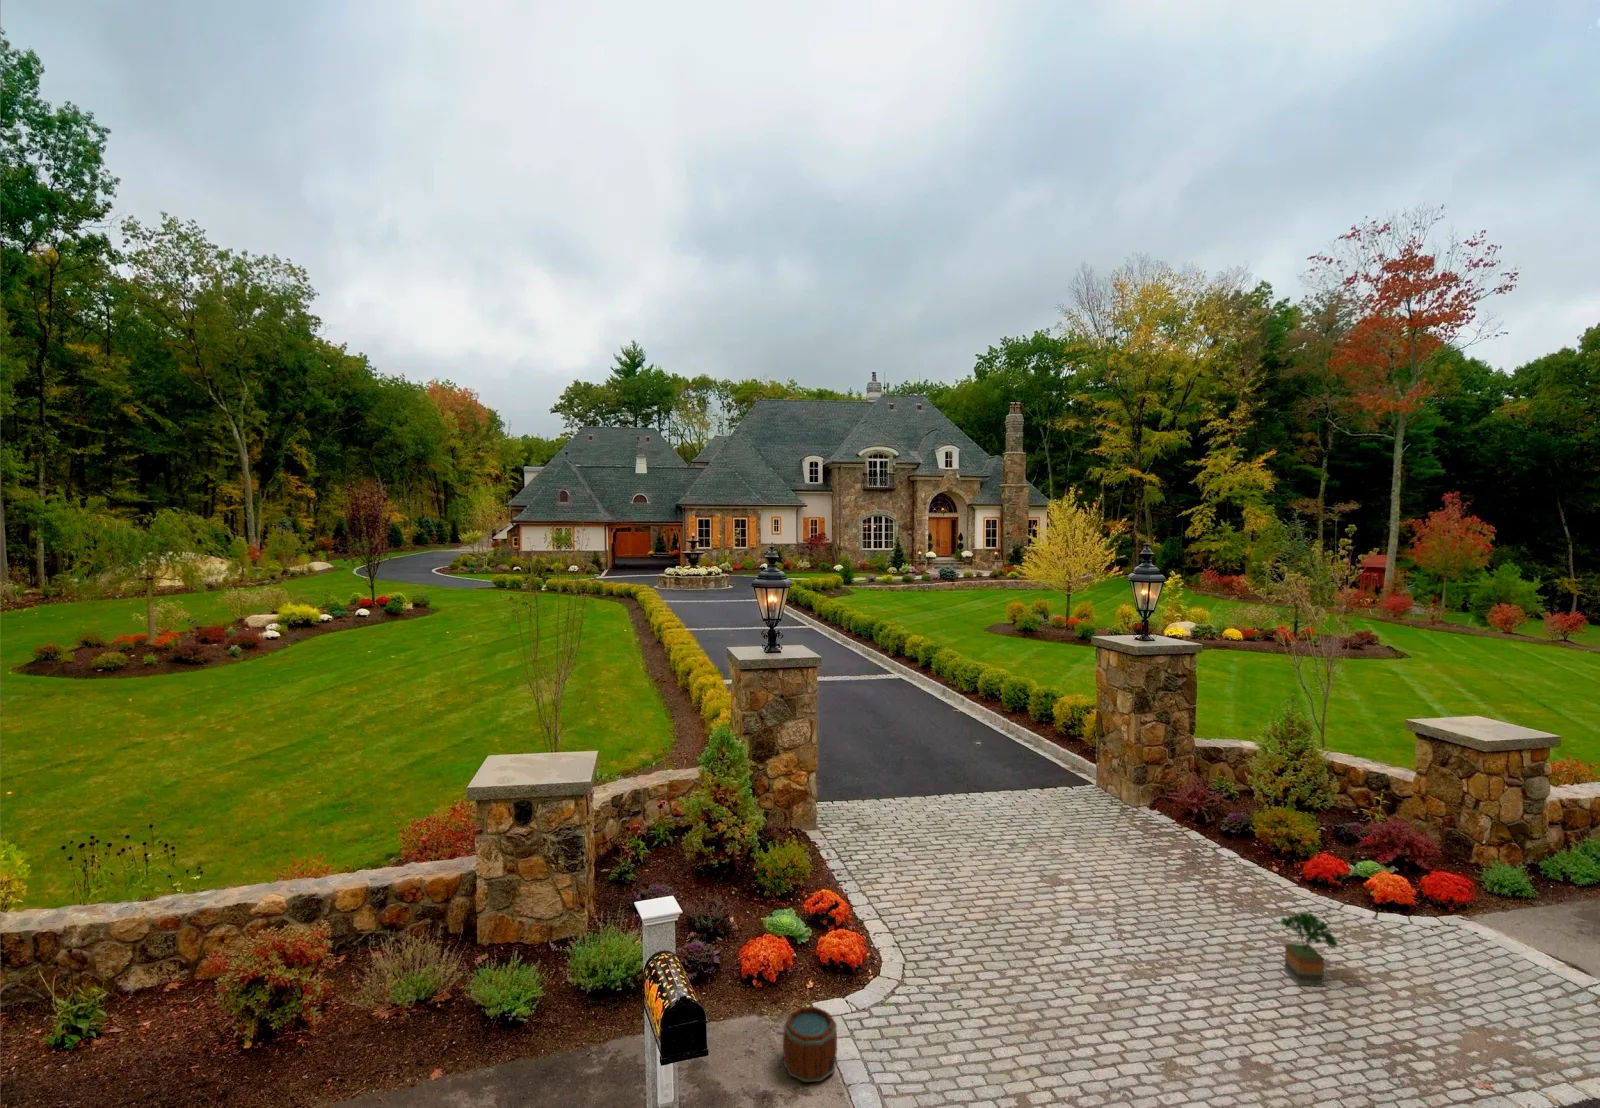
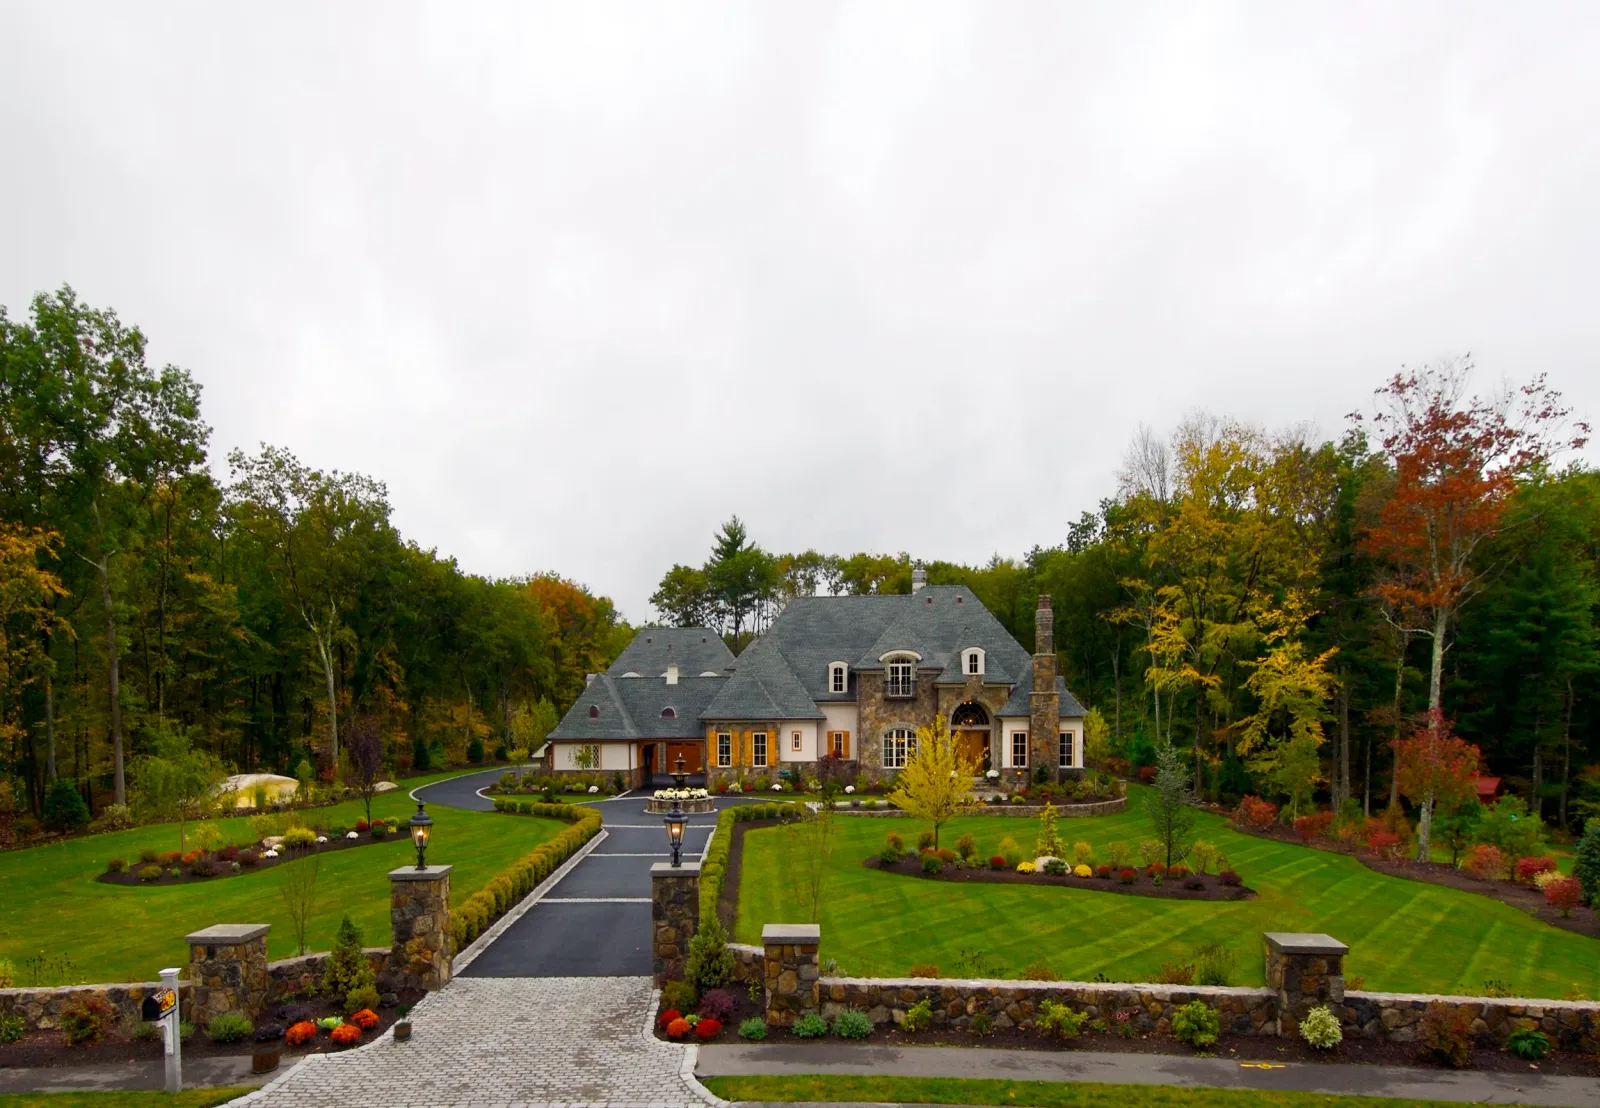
potted tree: present [1281,913,1338,987] -> present [393,1004,415,1042]

